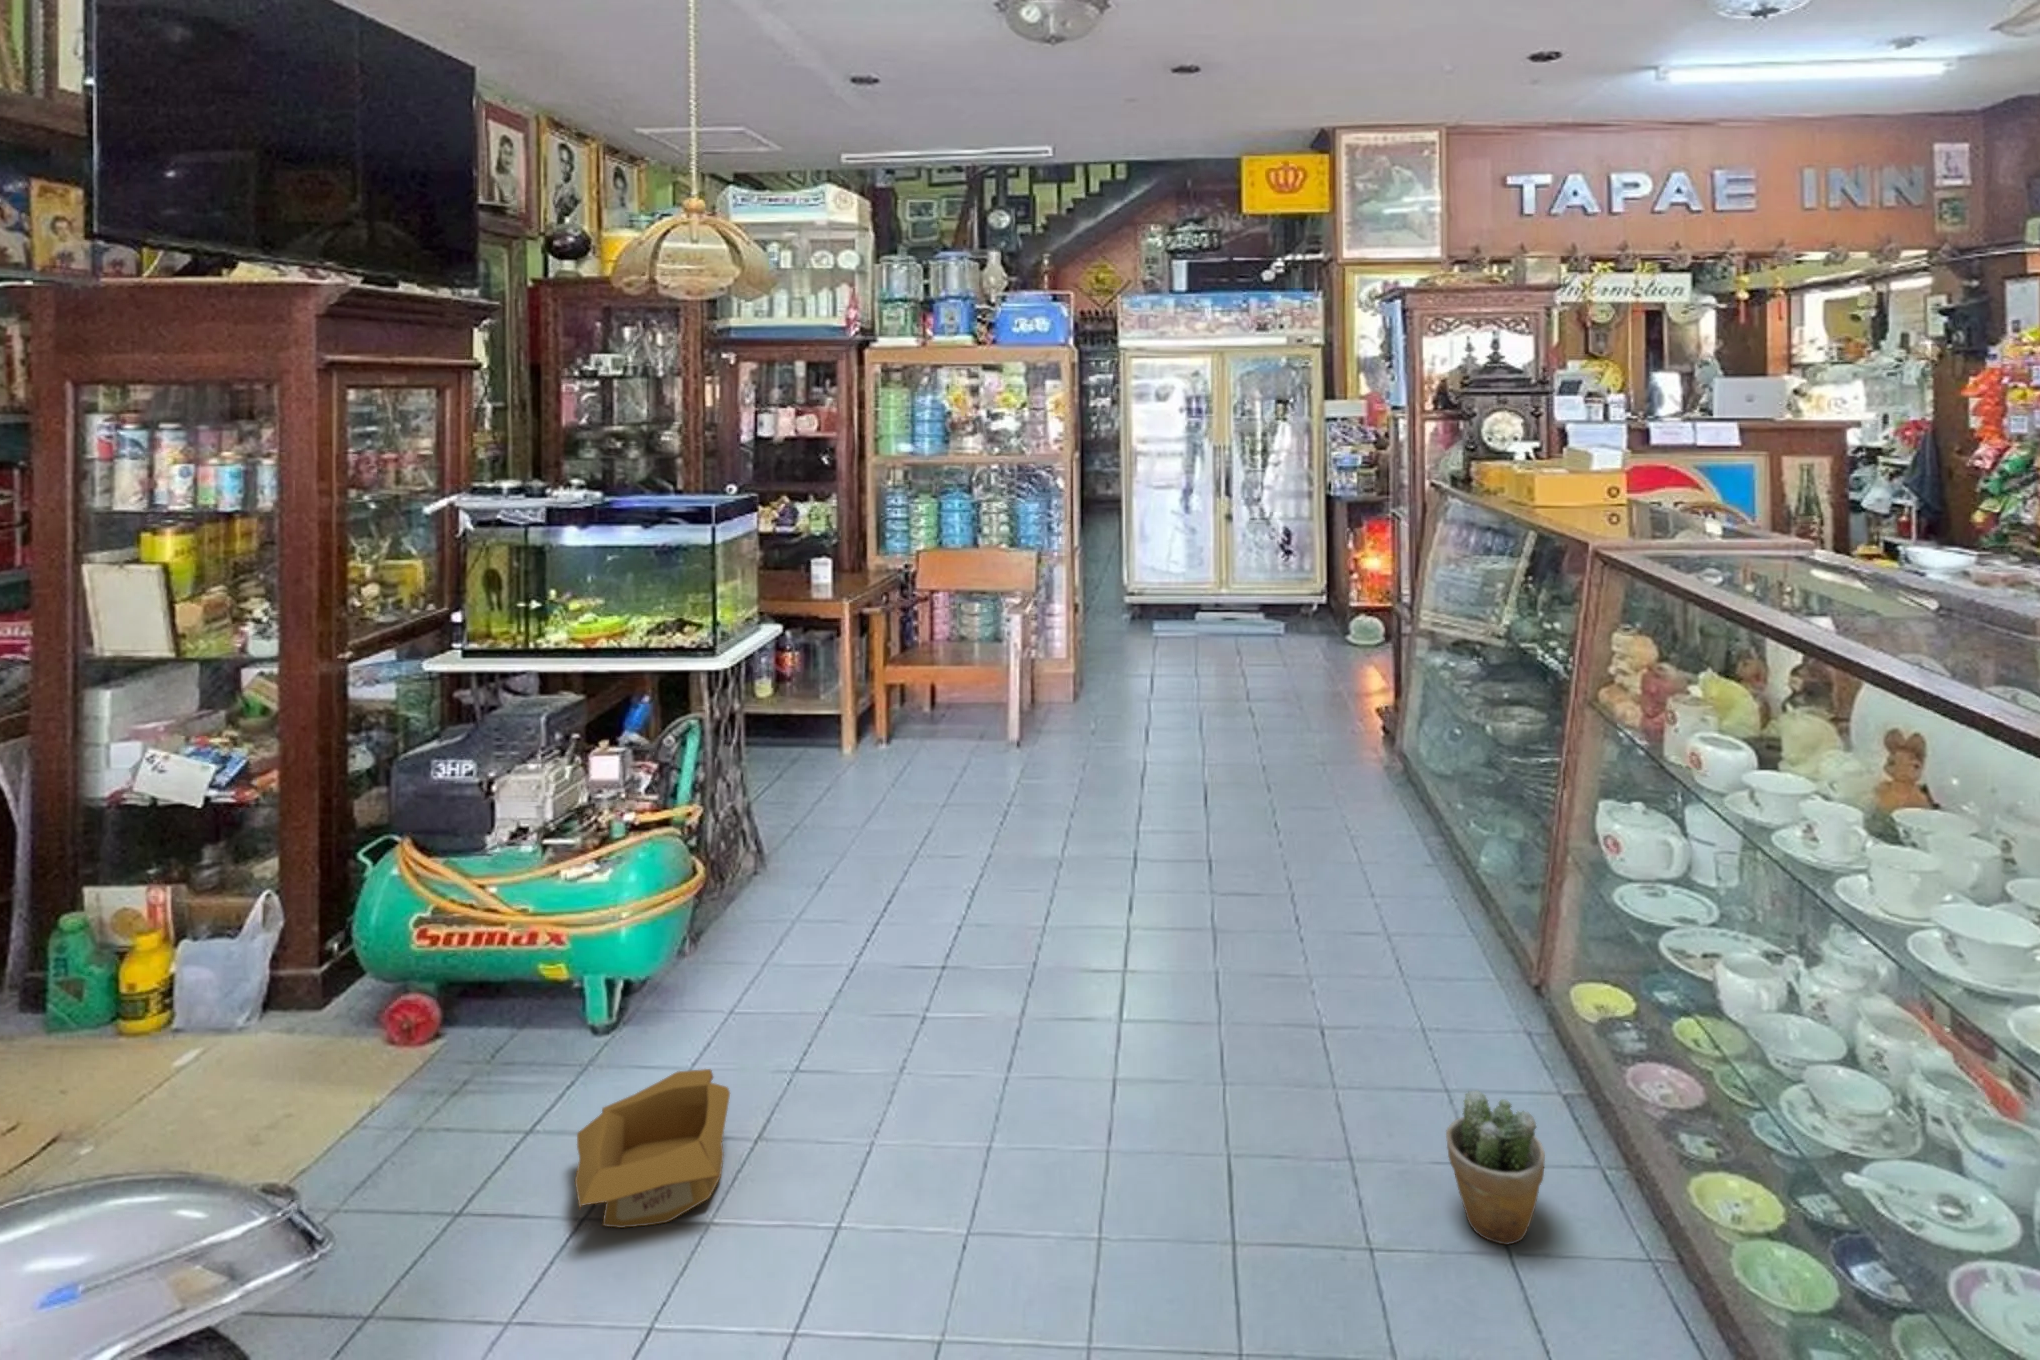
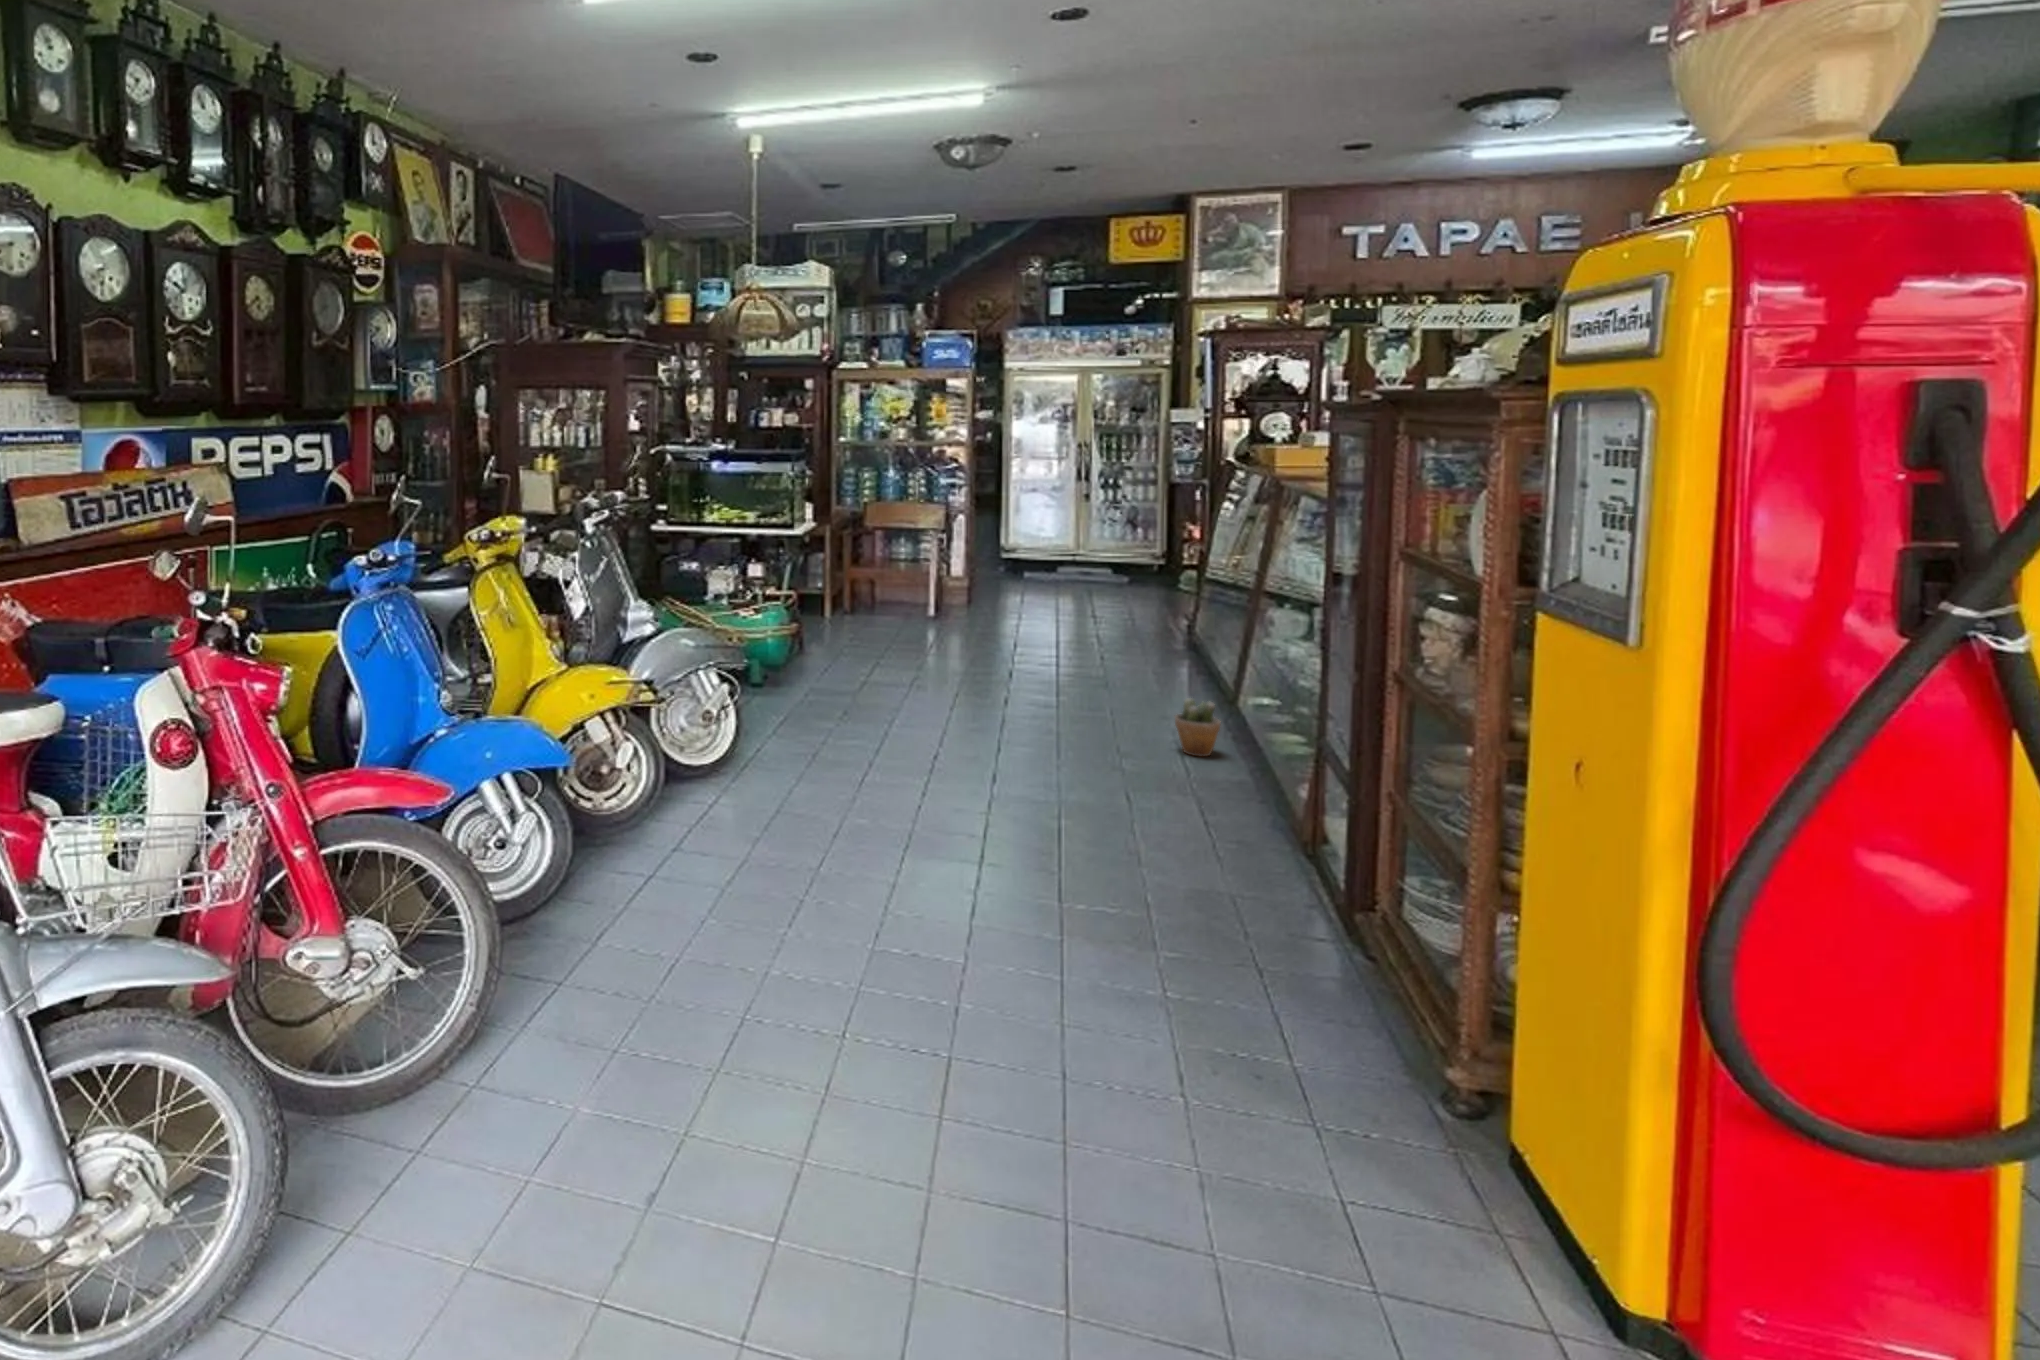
cardboard box: present [575,1069,730,1228] -> none [779,683,849,723]

